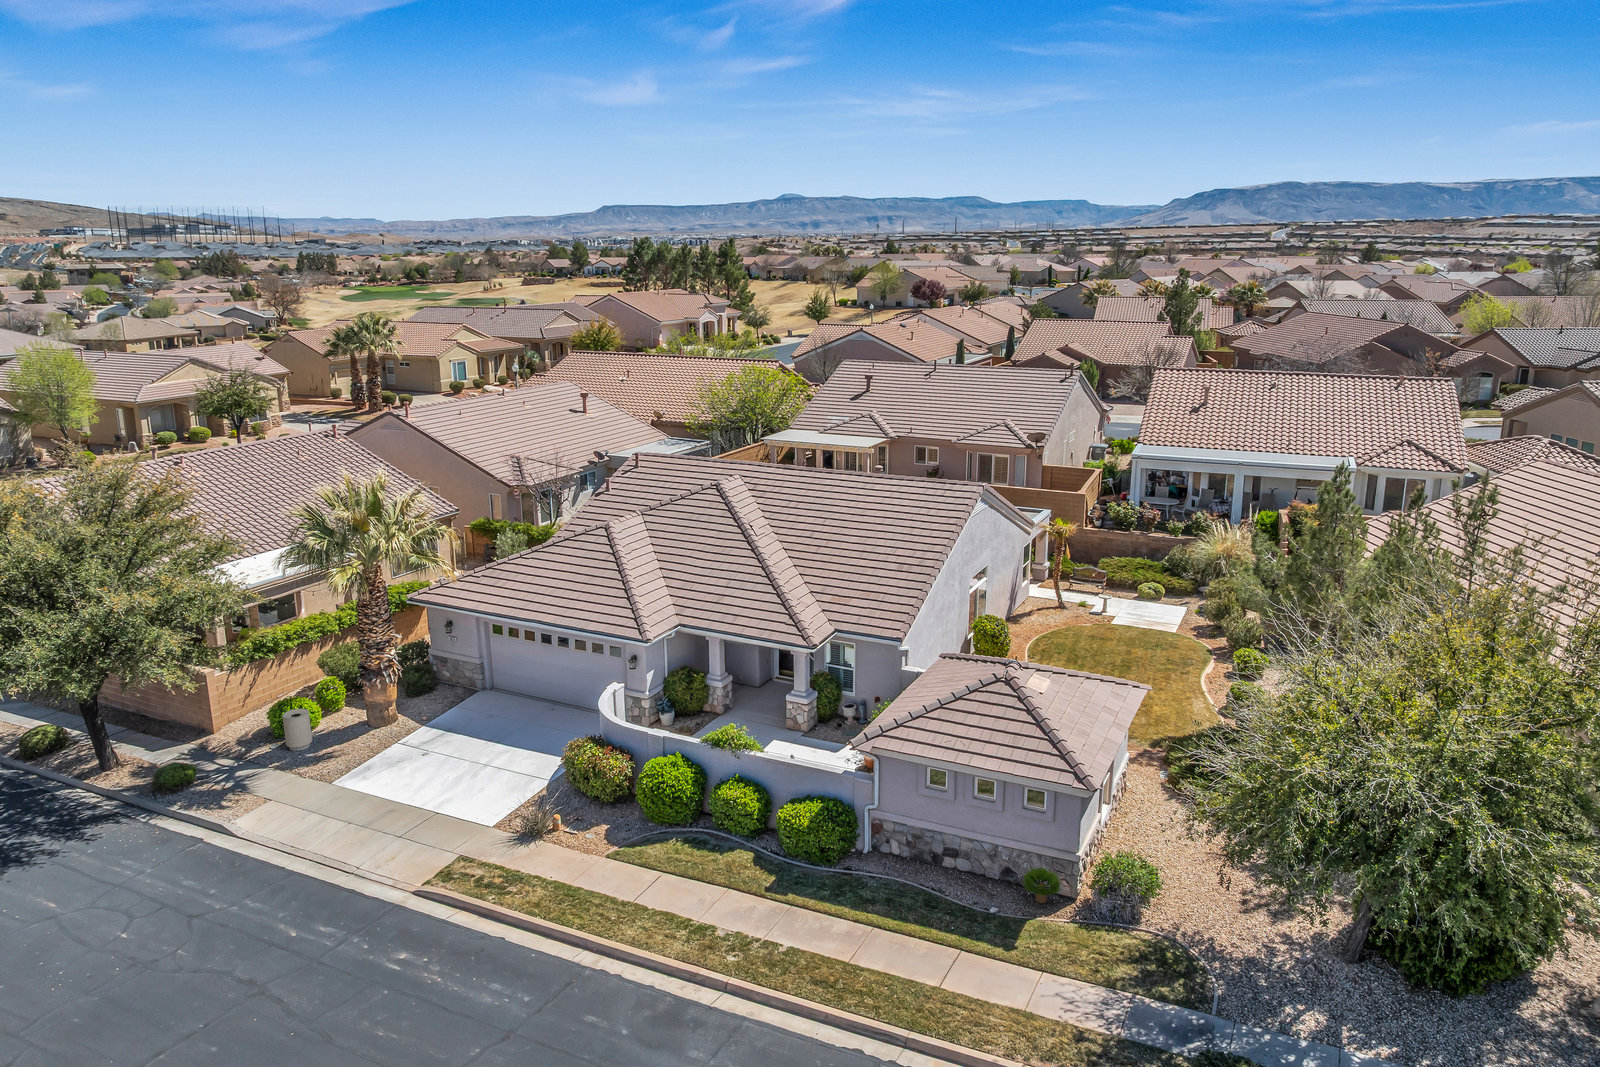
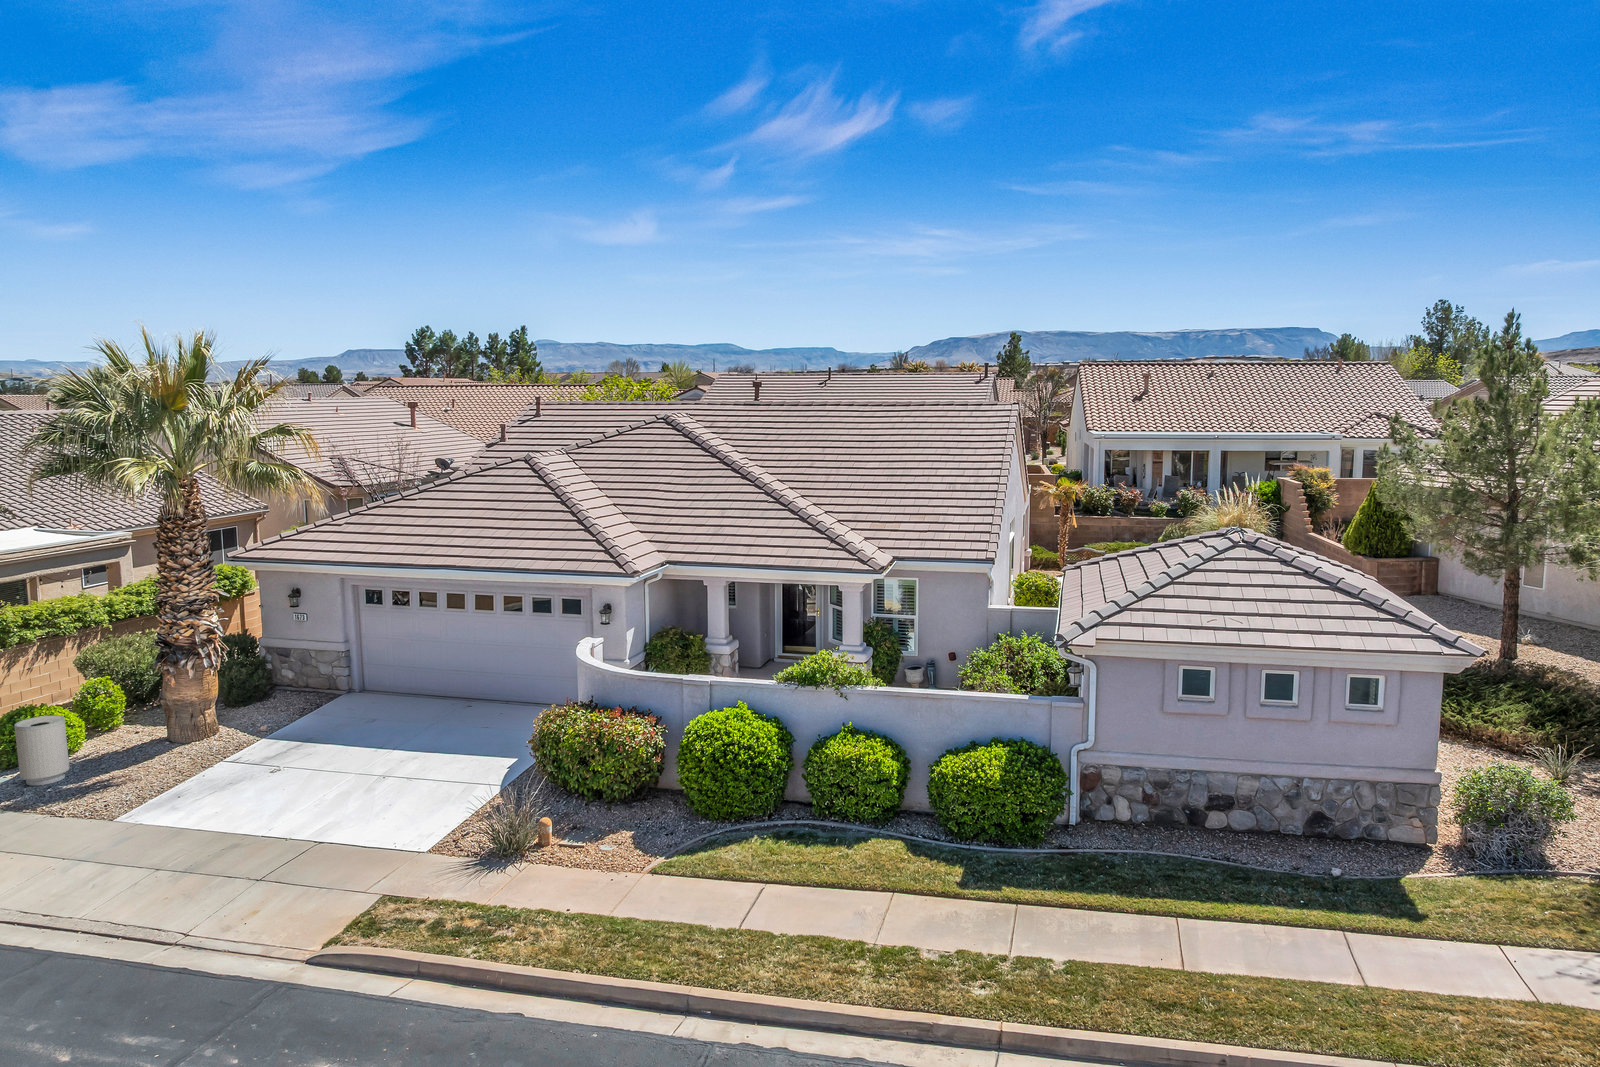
potted plant: present [1023,867,1061,903] -> none [1364,794,1441,855]

